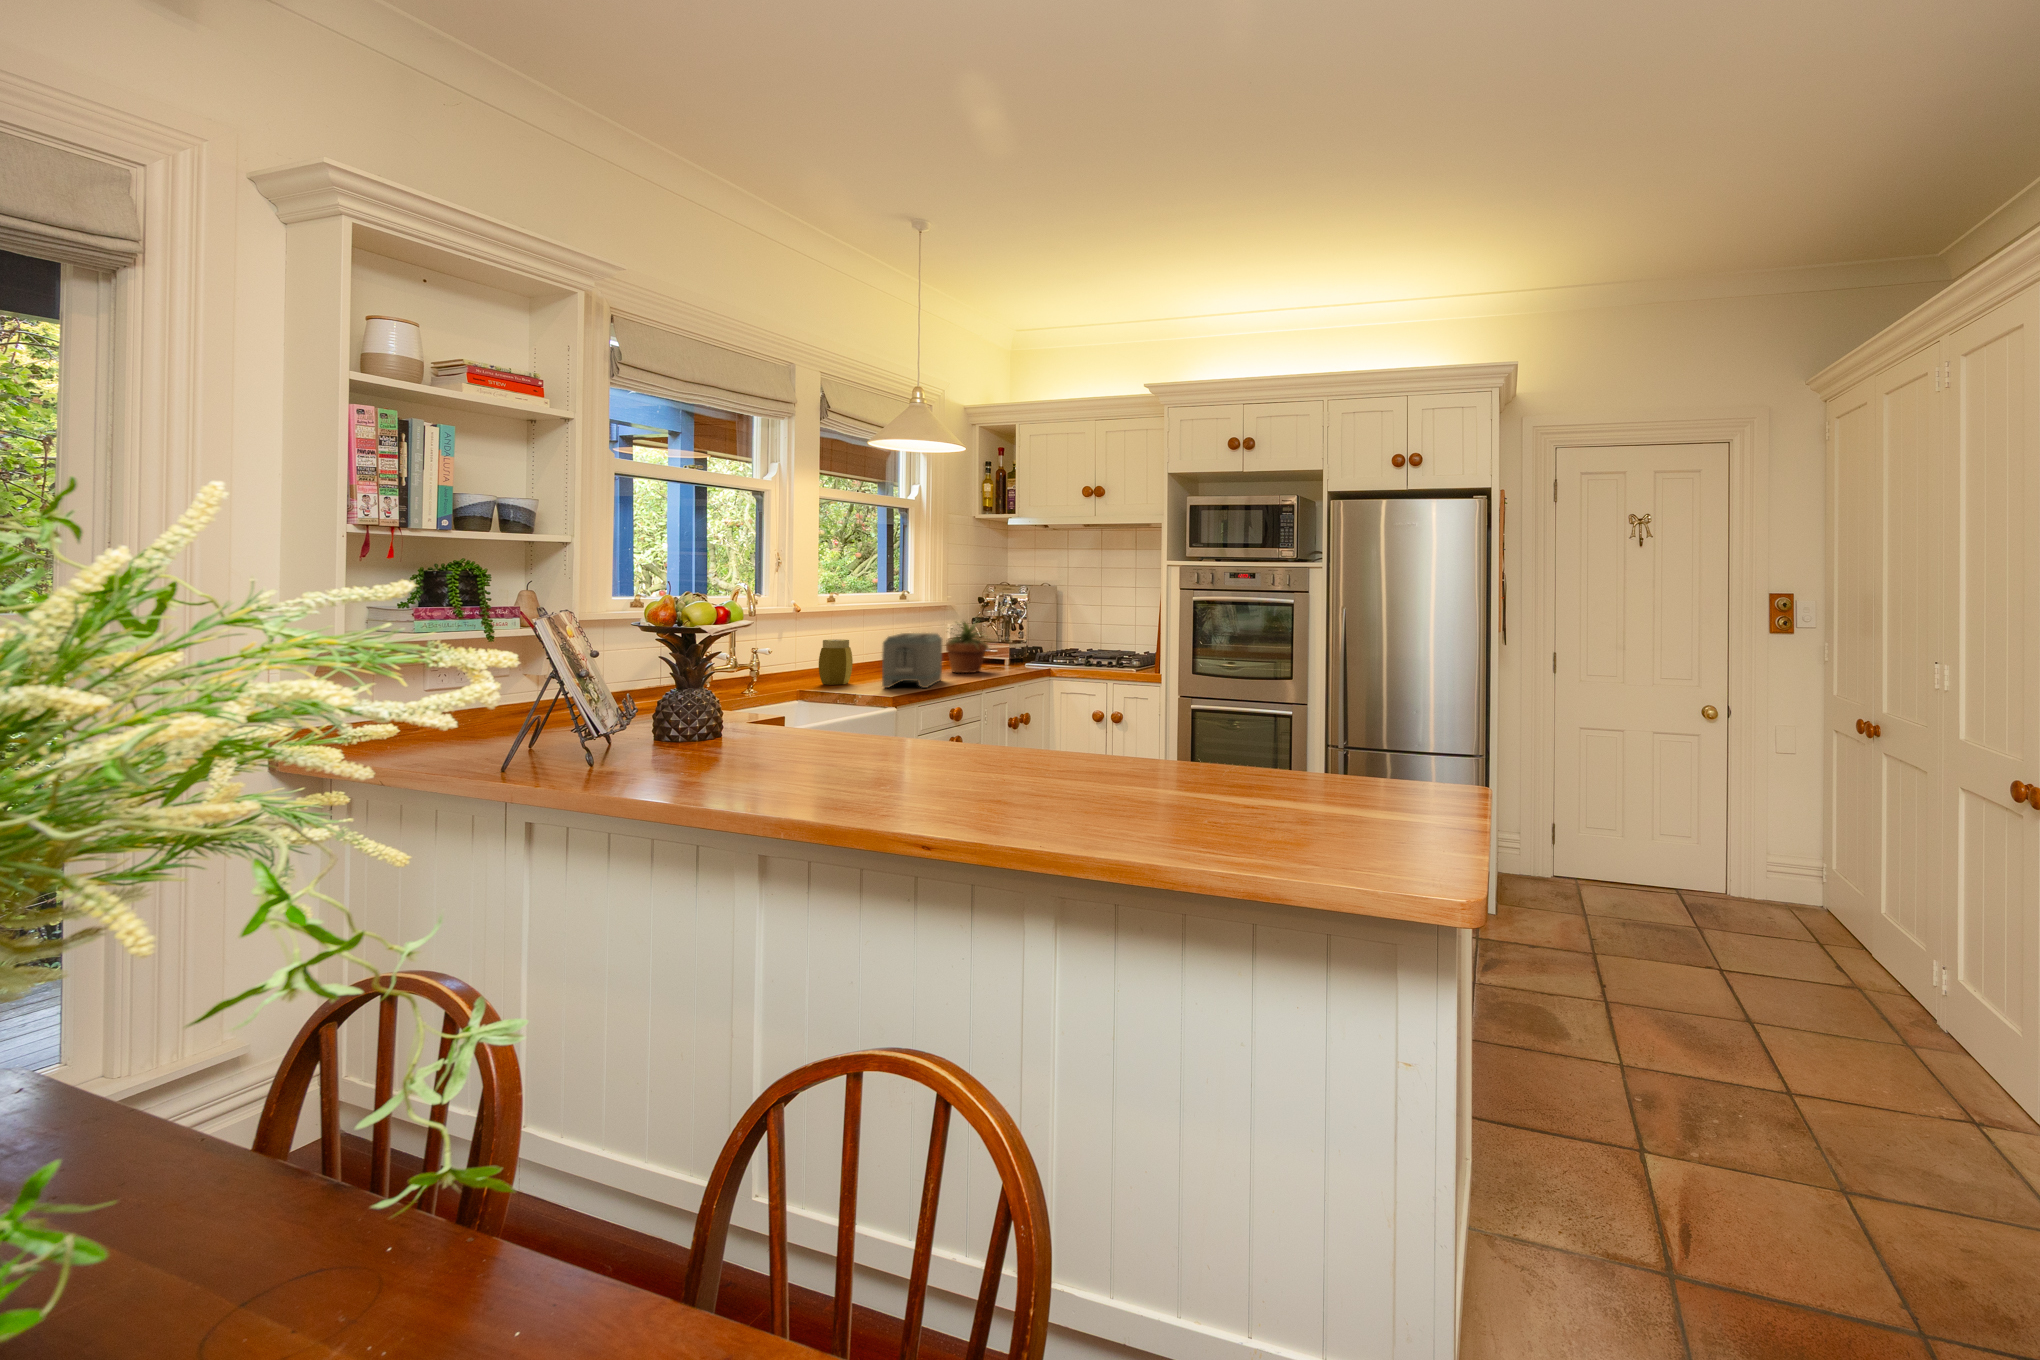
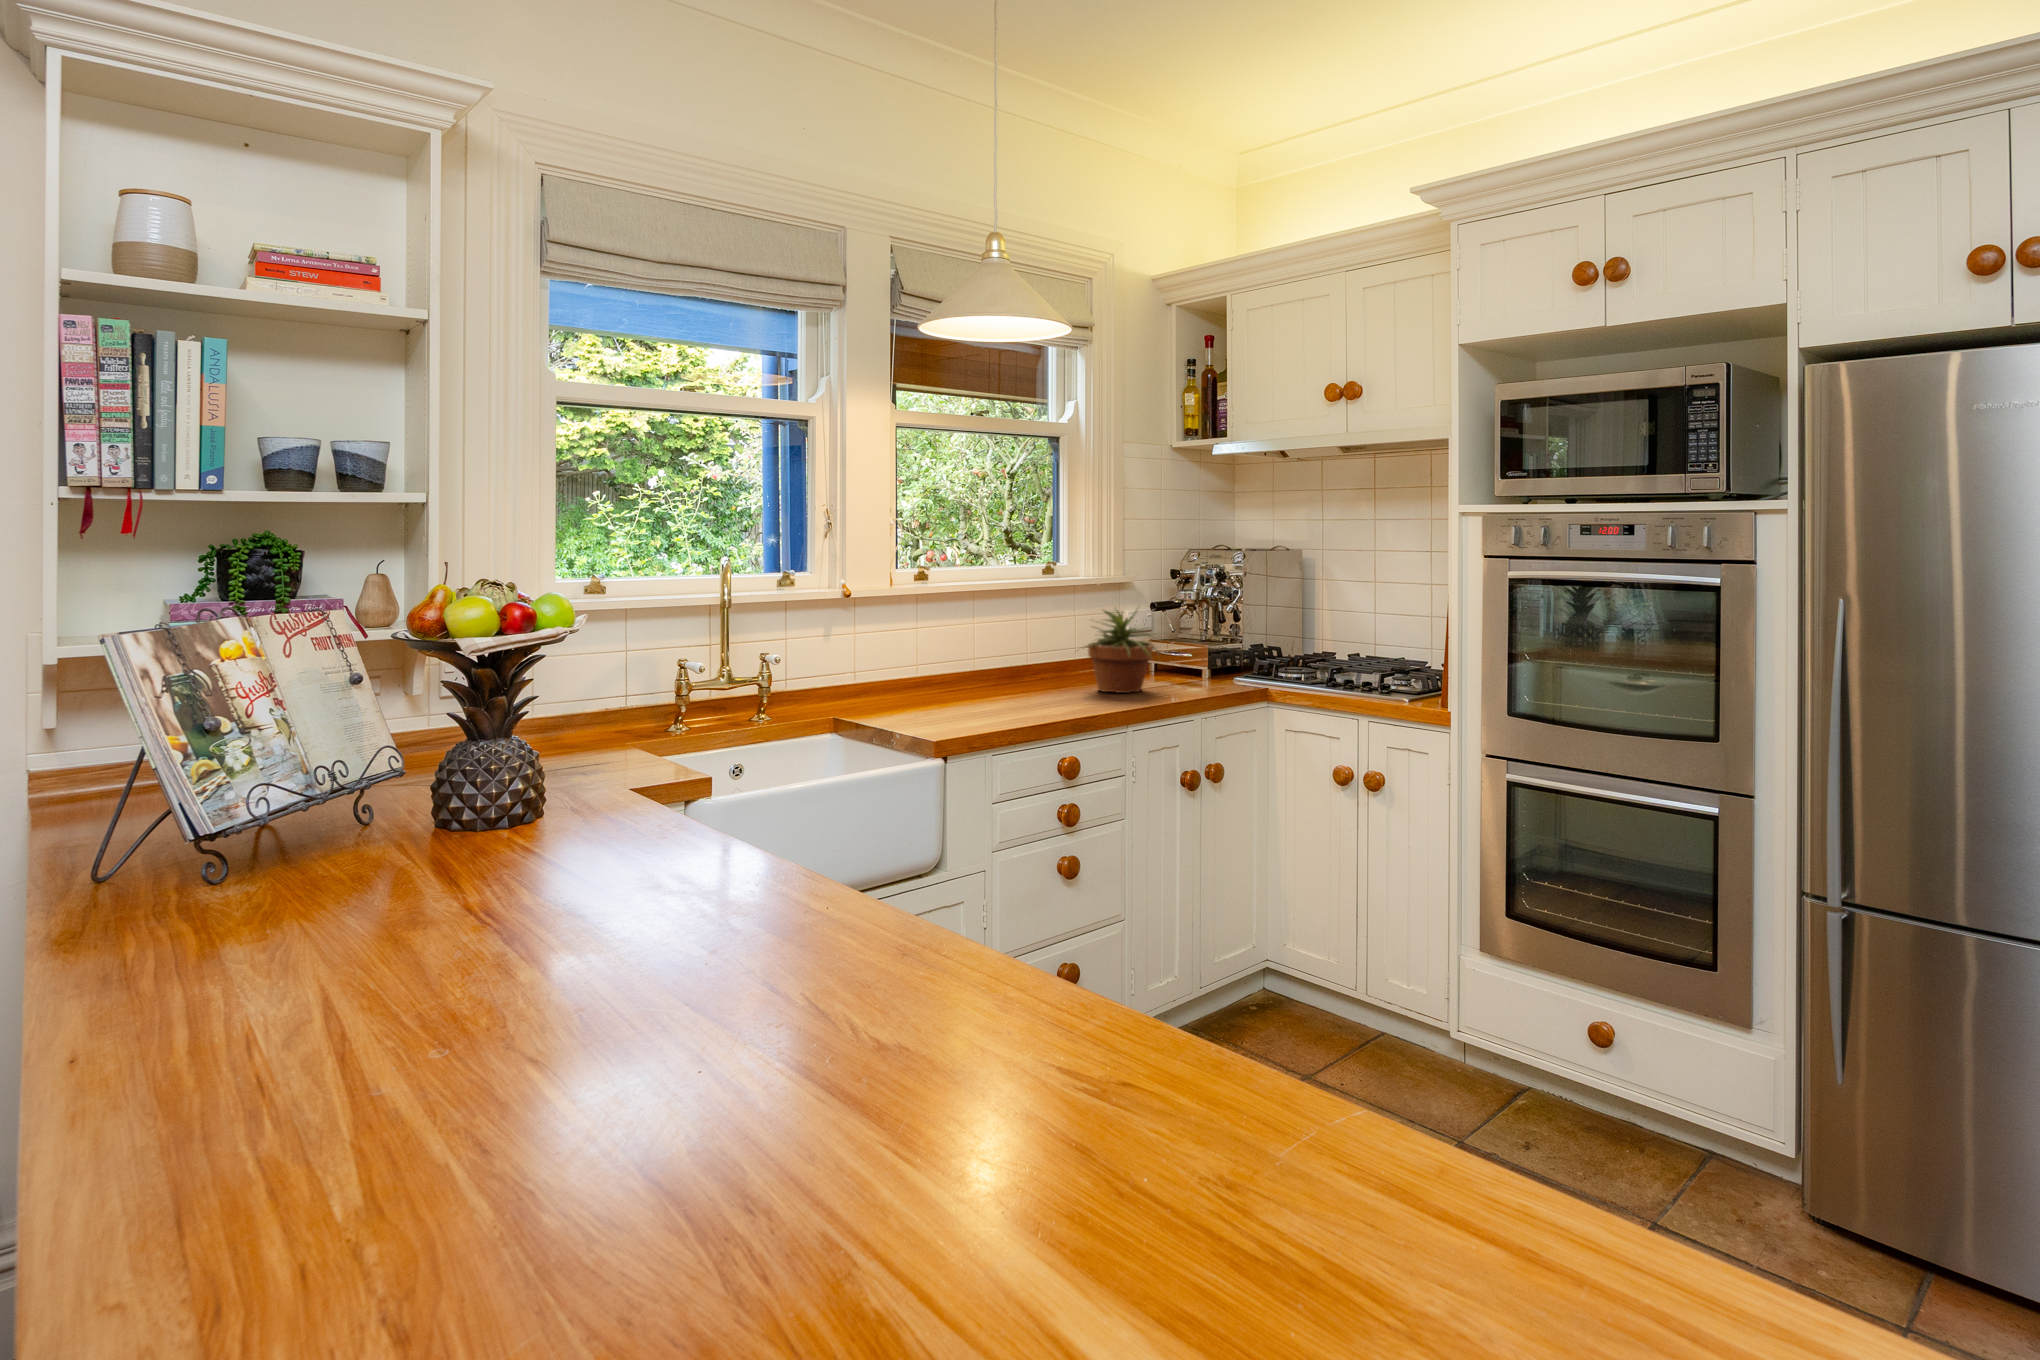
toaster: present [882,633,942,688] -> none [949,630,1059,722]
jar: present [819,639,853,685] -> none [882,638,930,707]

